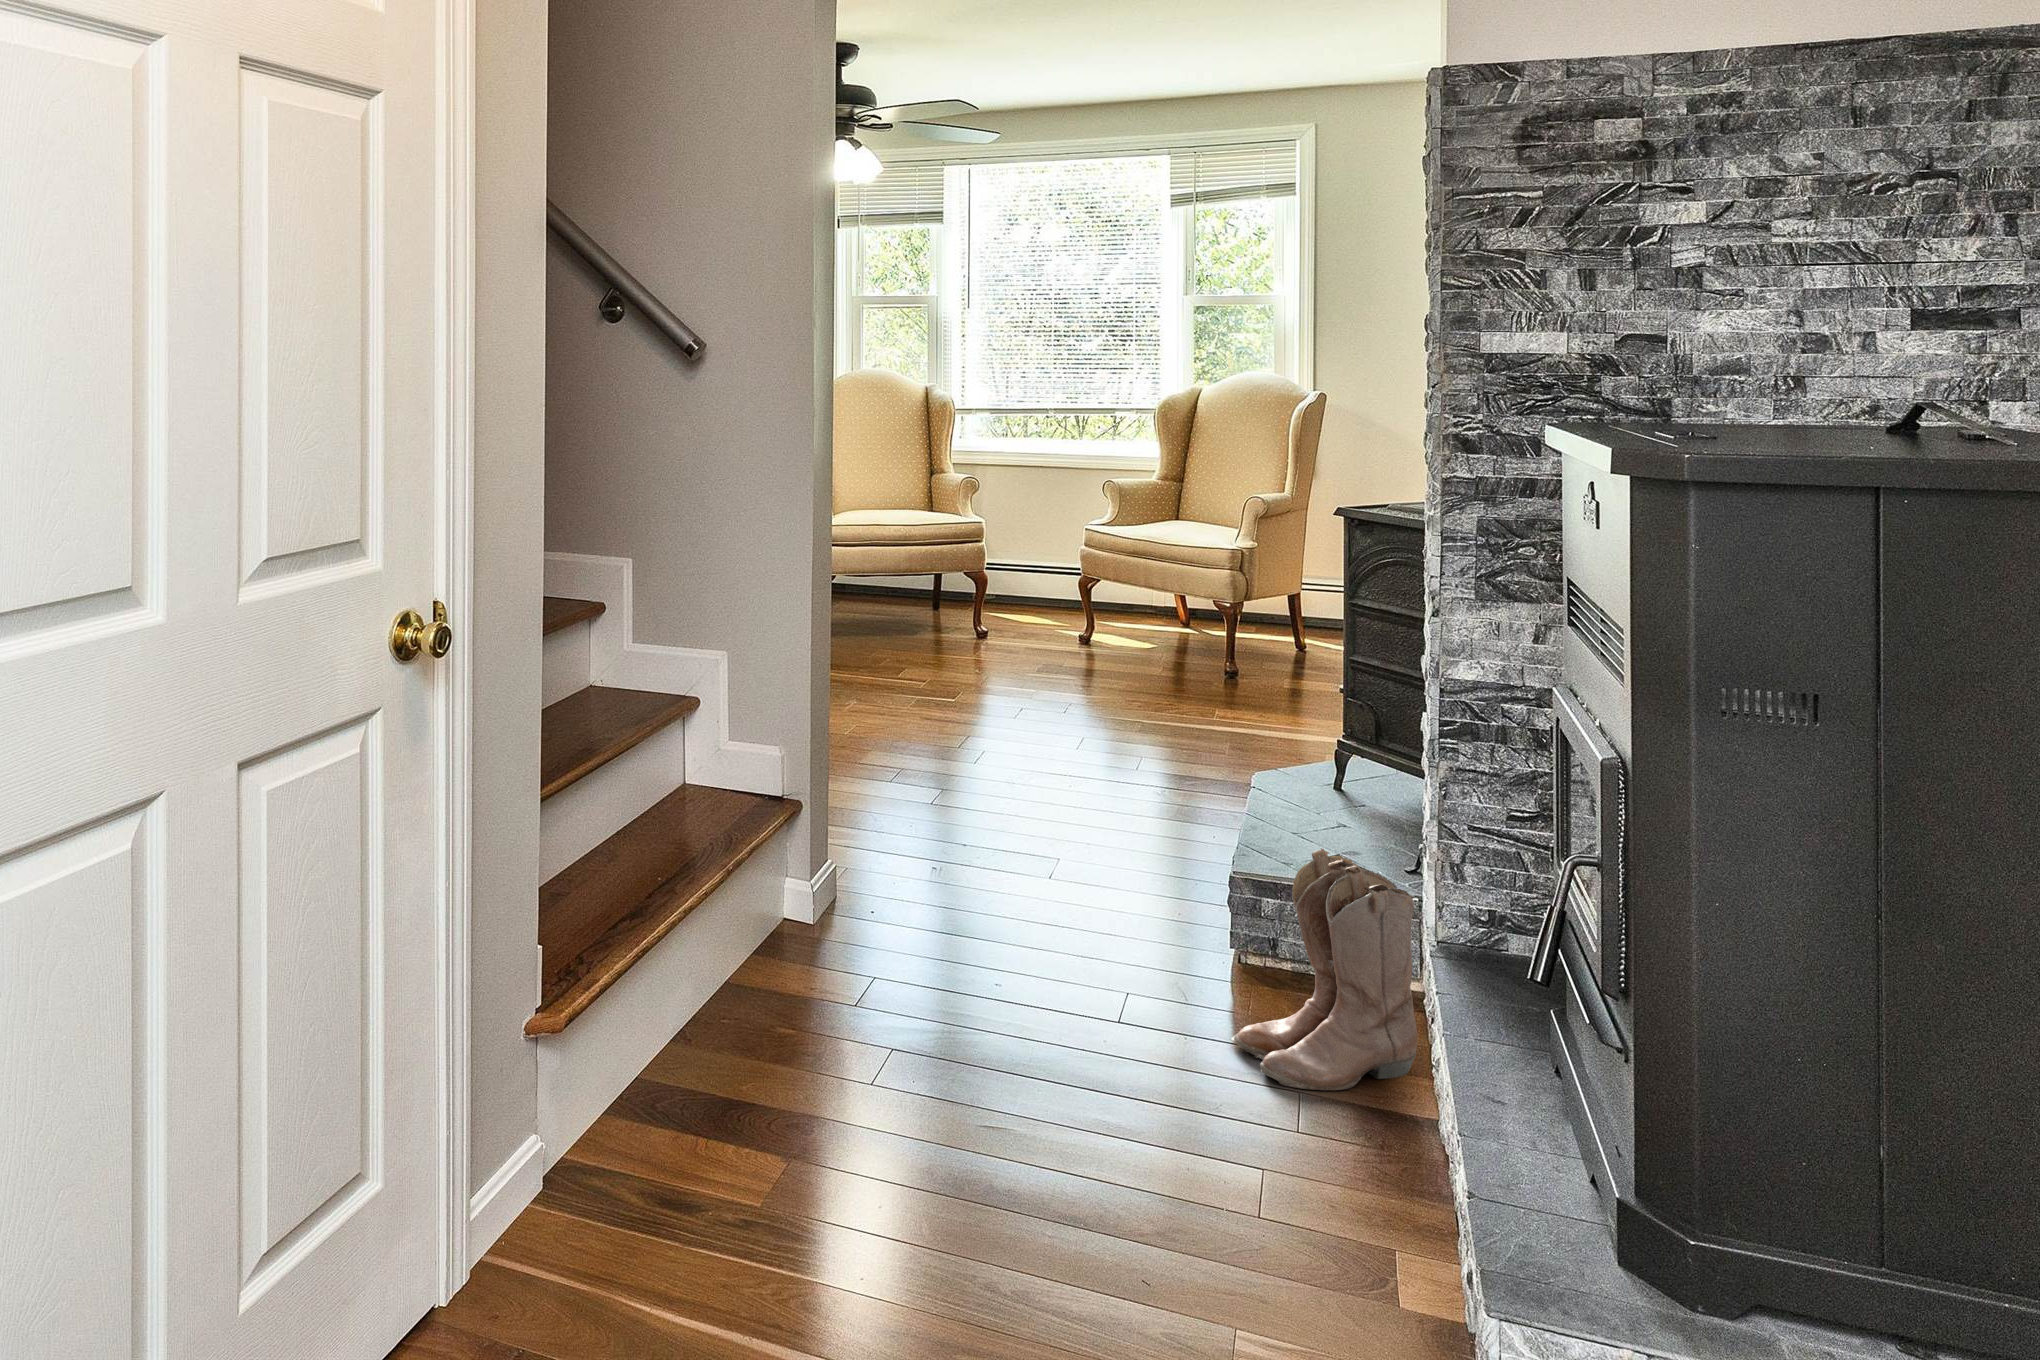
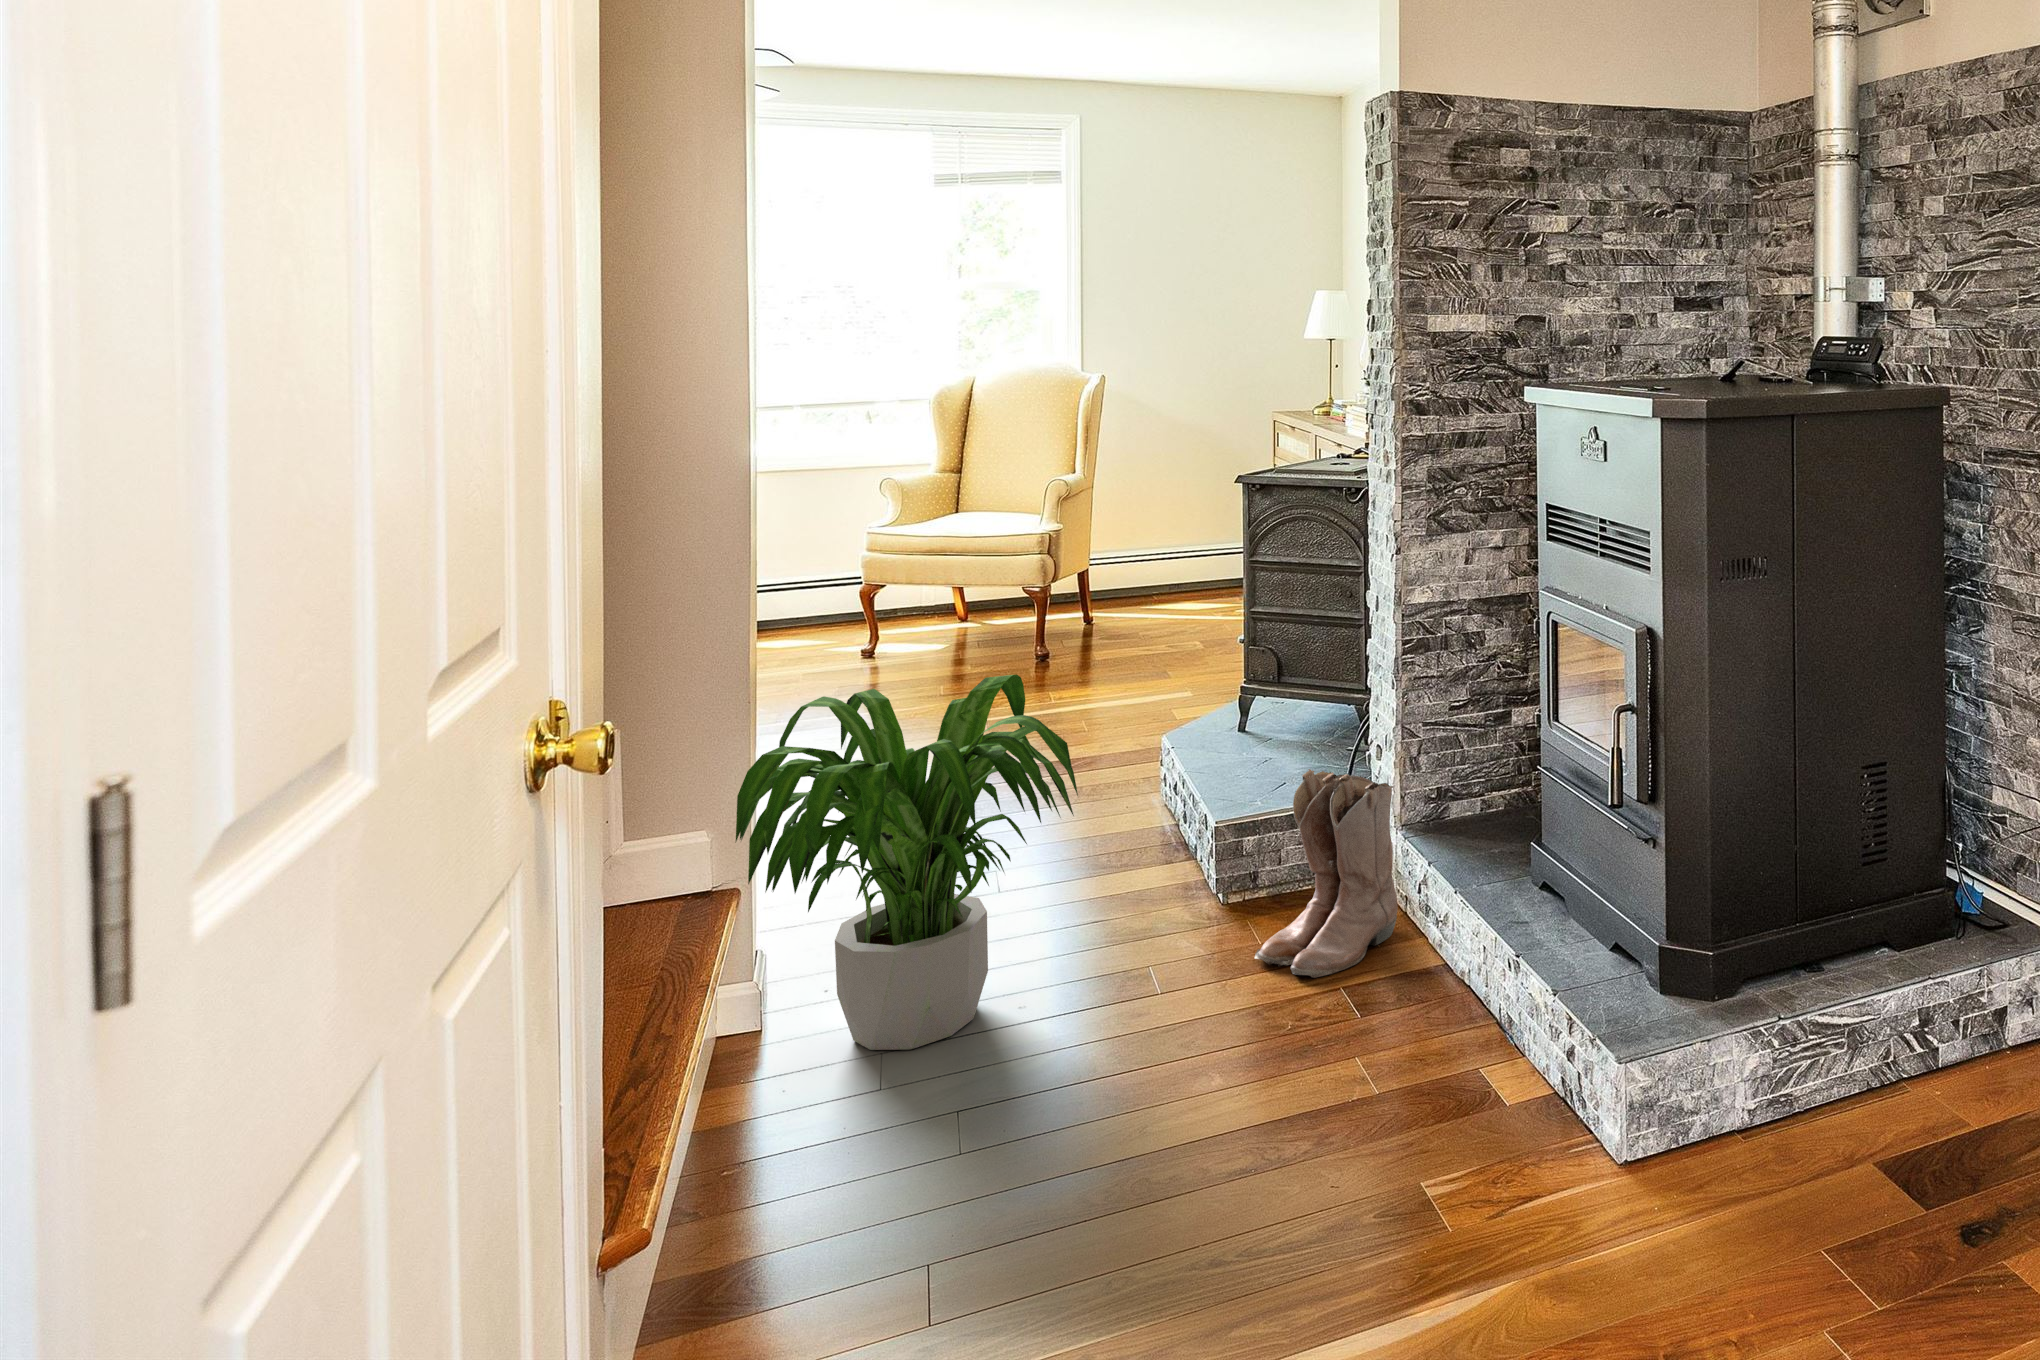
potted plant: none [756,658,1062,1000] -> present [736,674,1078,1050]

